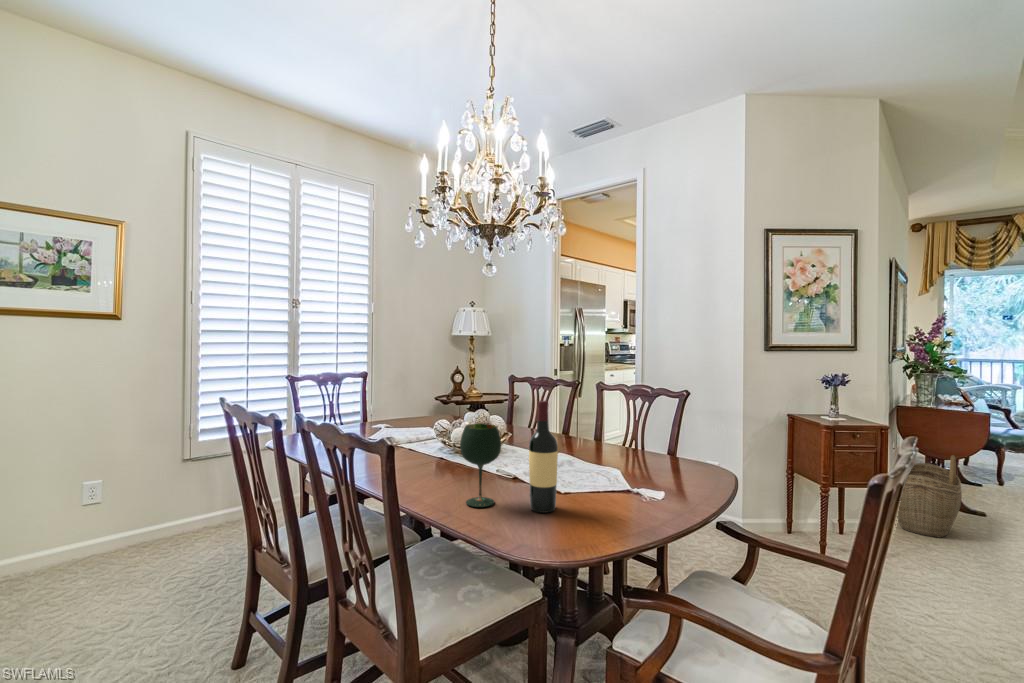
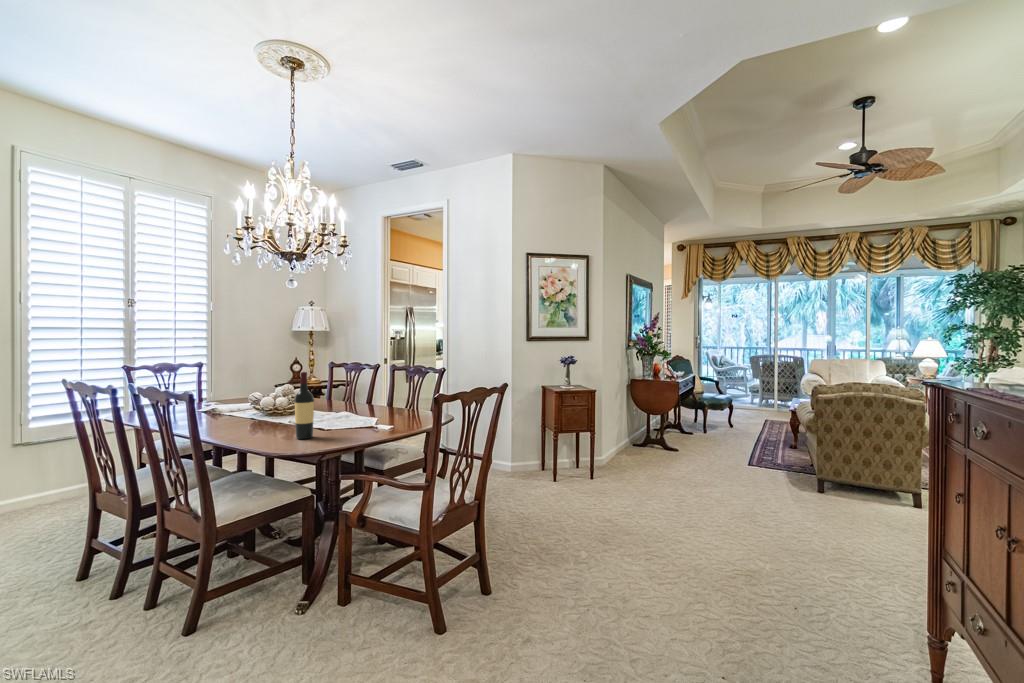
wine glass: present [460,424,501,507] -> none [249,388,279,439]
woven basket: present [895,450,962,538] -> none [612,408,654,466]

